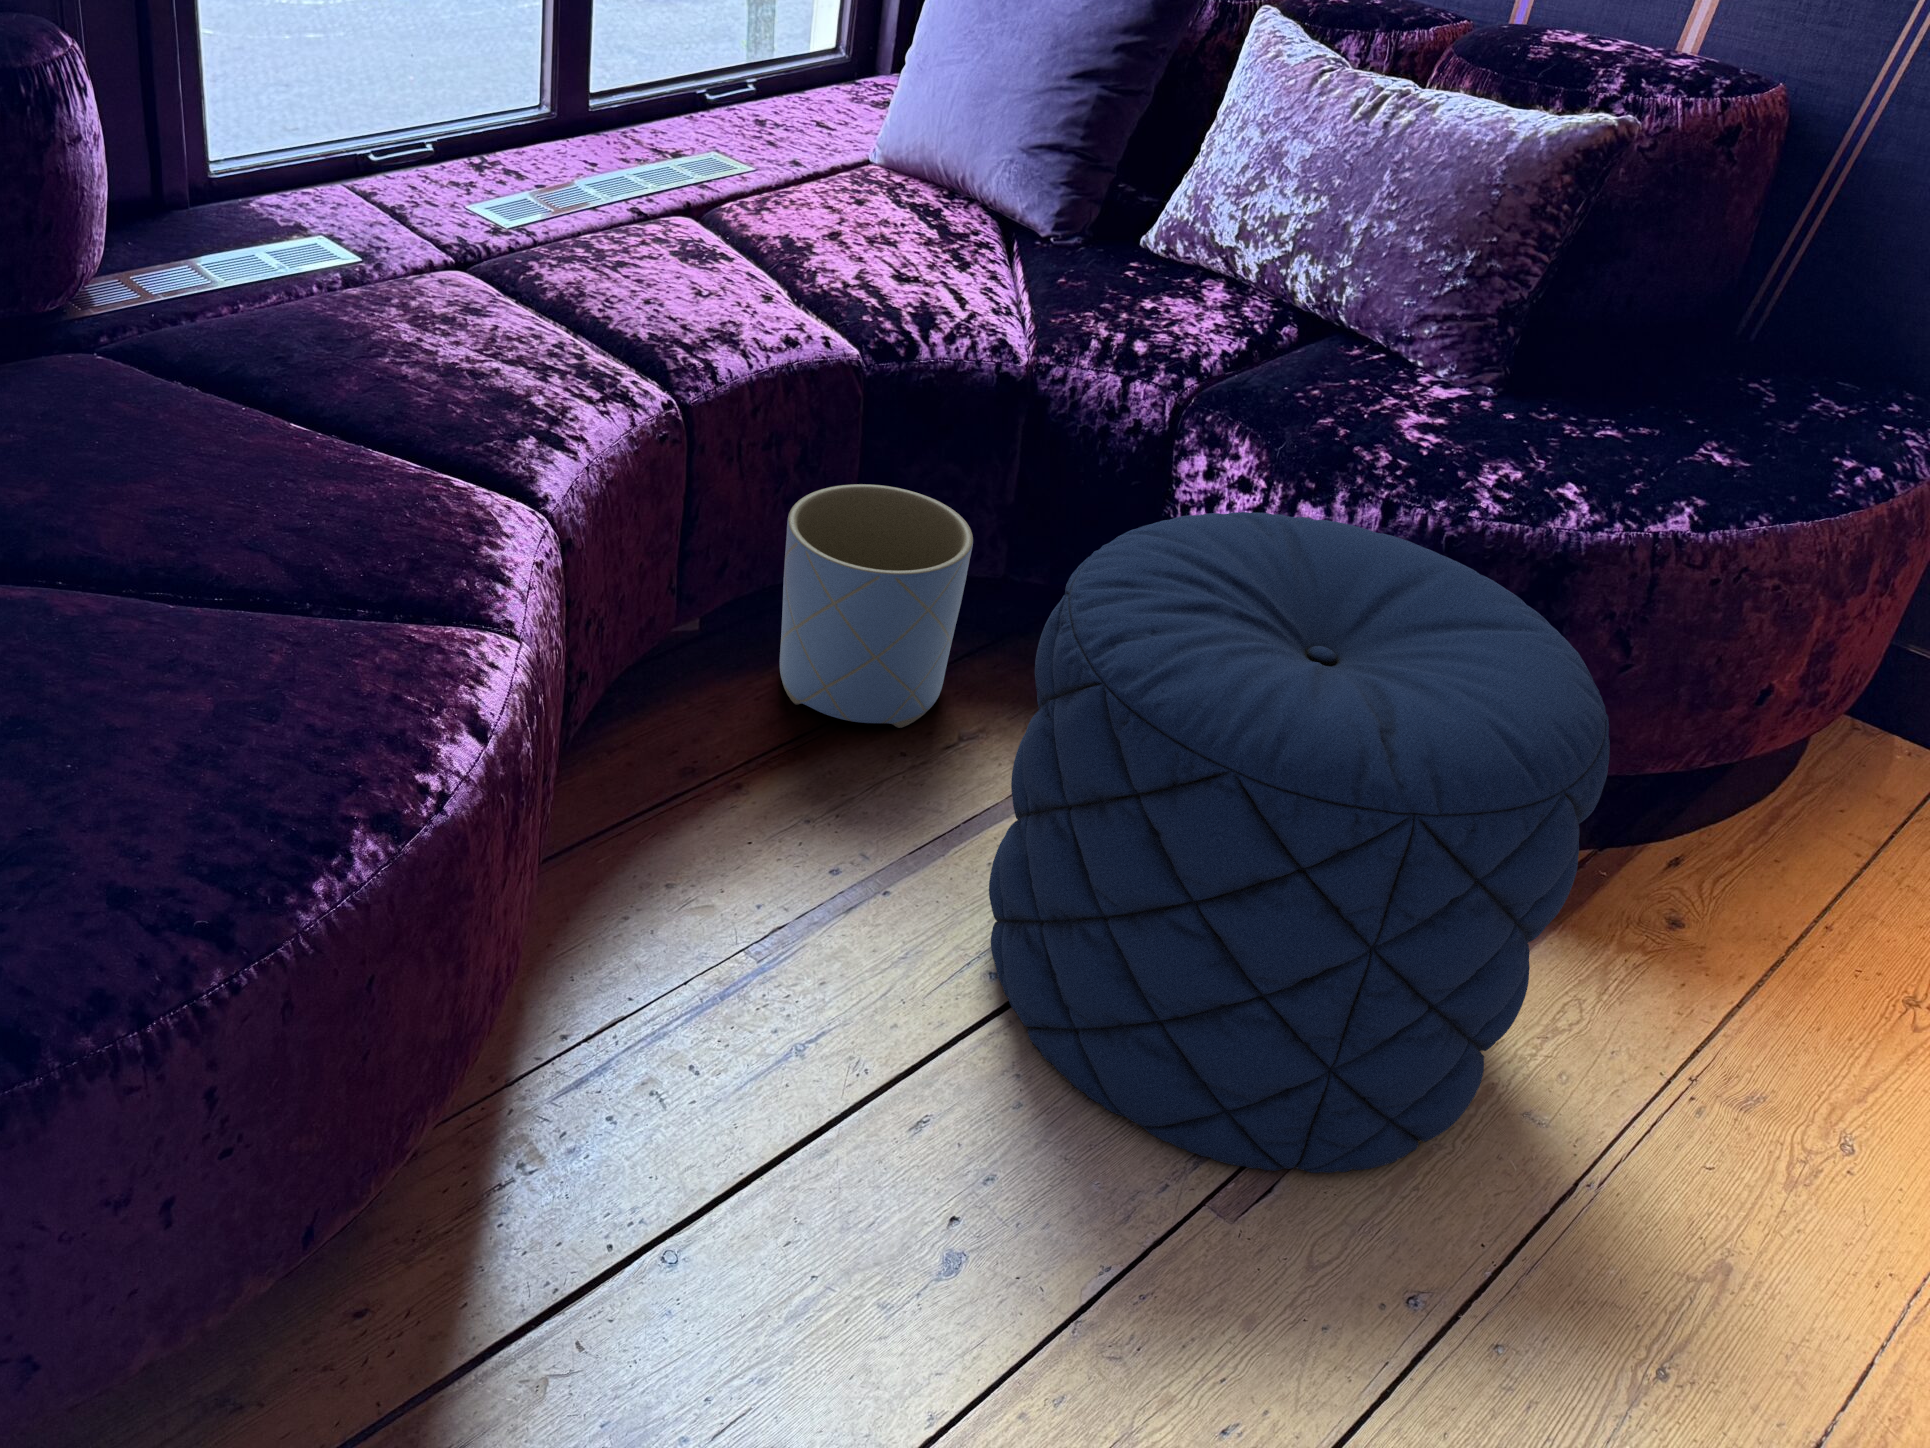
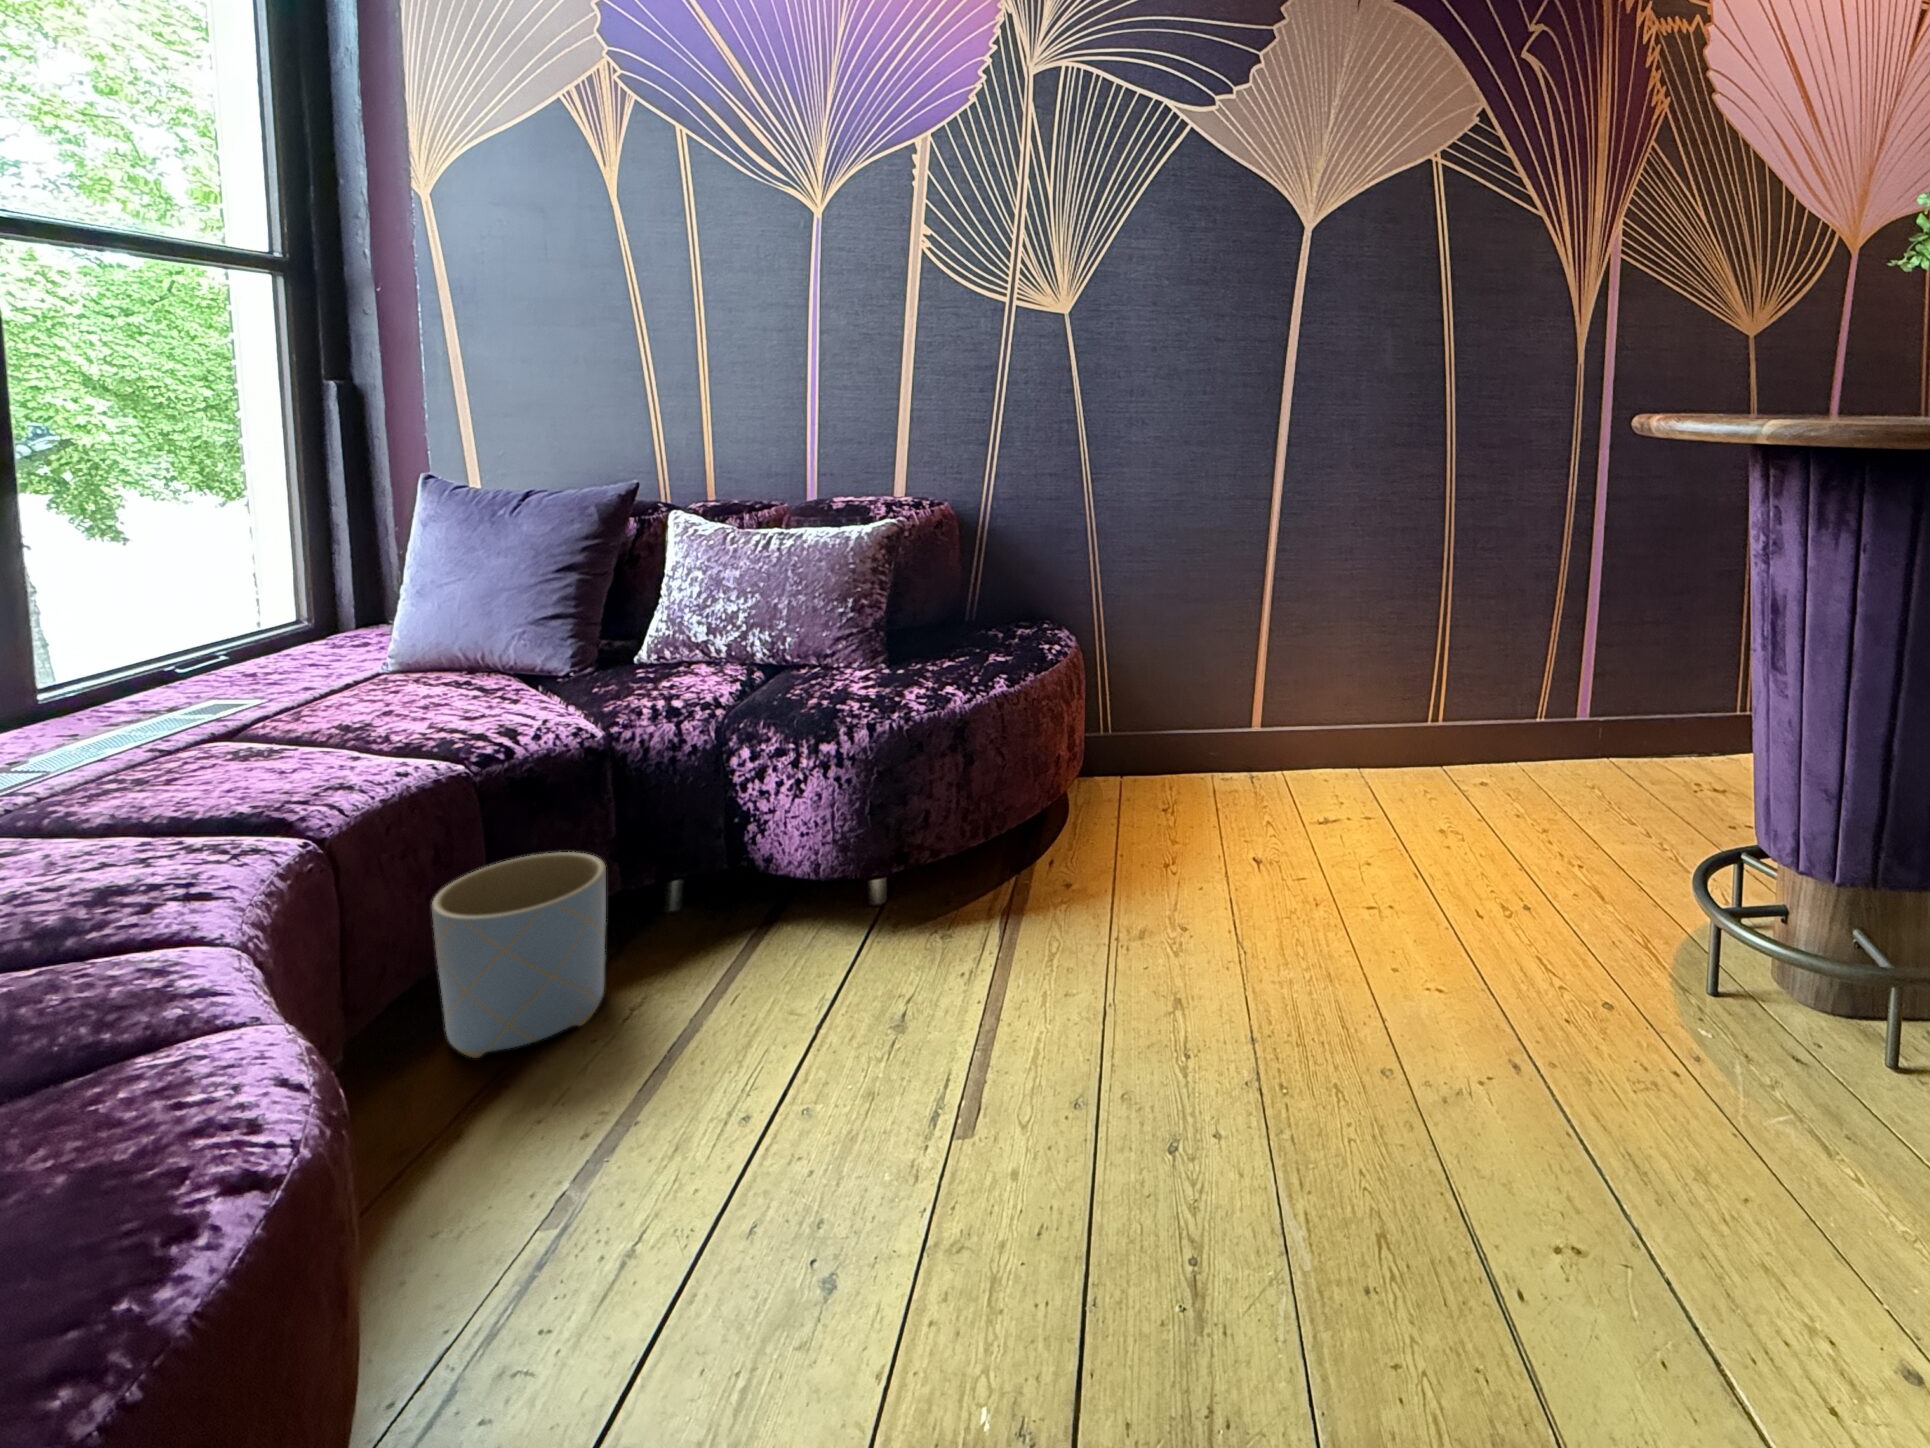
pouf: present [989,512,1610,1173] -> none [718,726,1050,1135]

